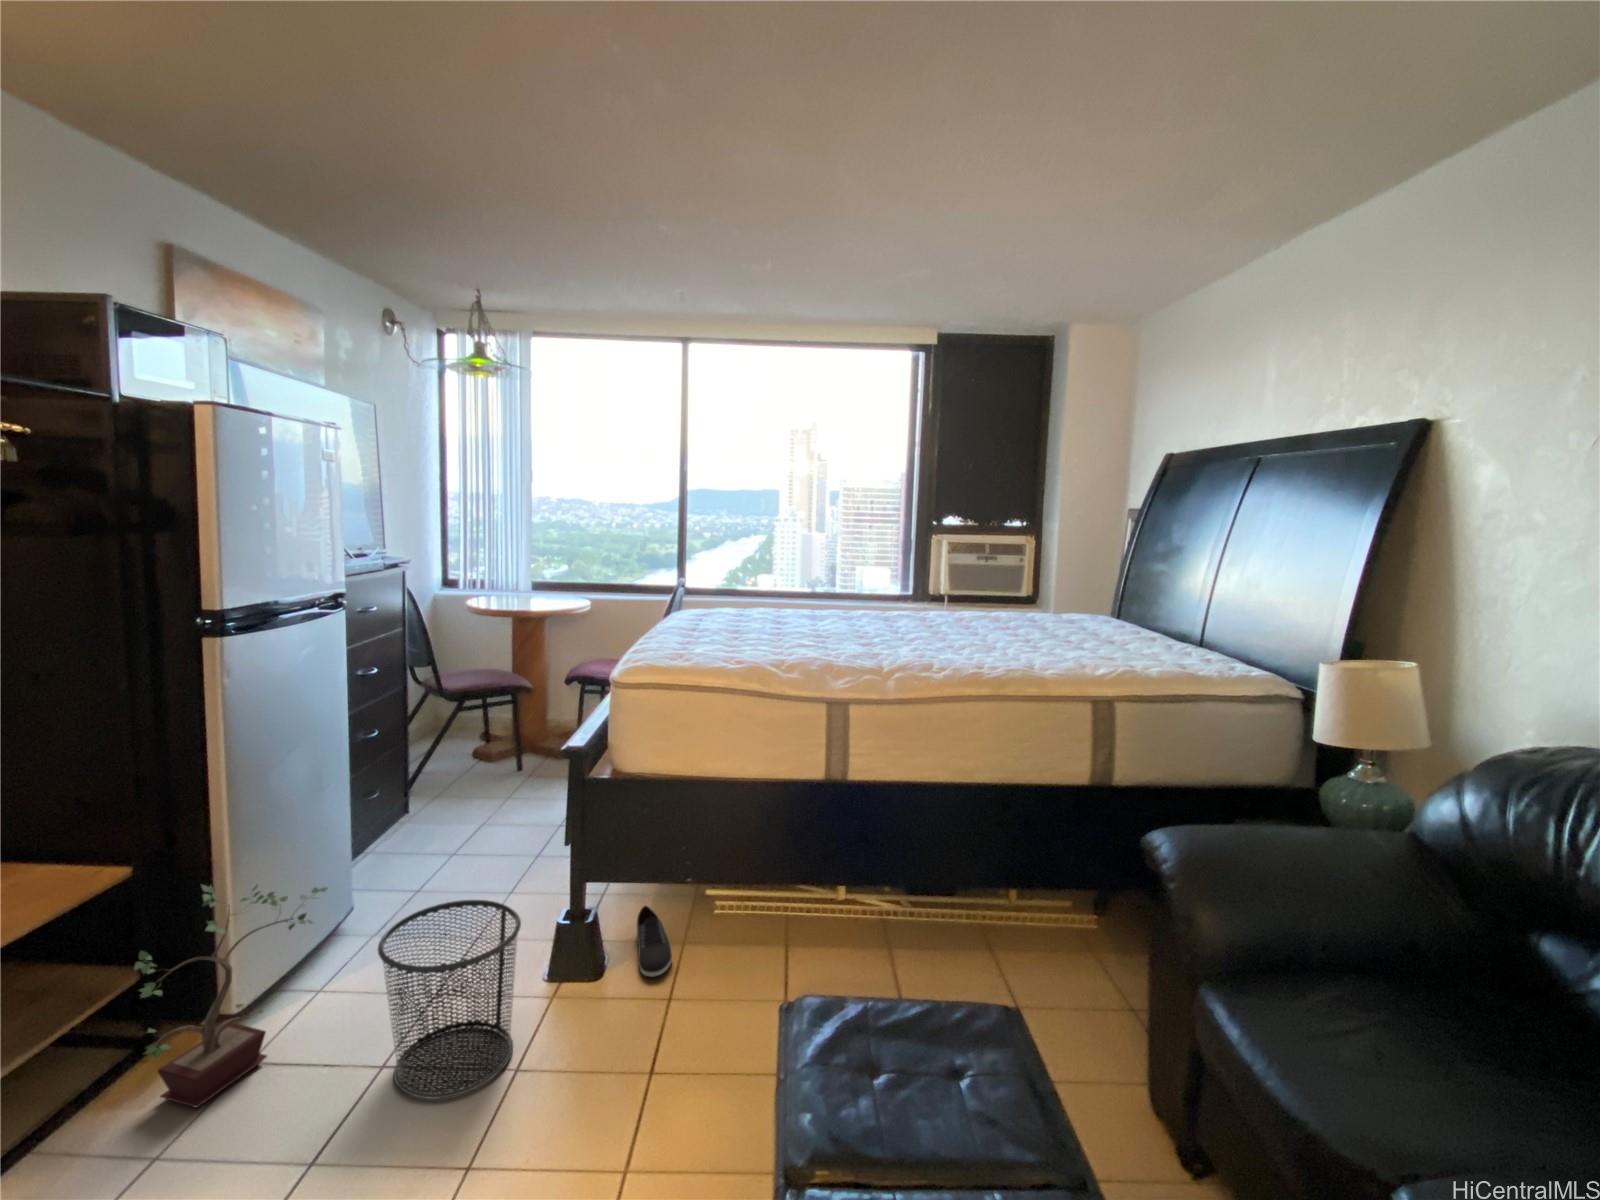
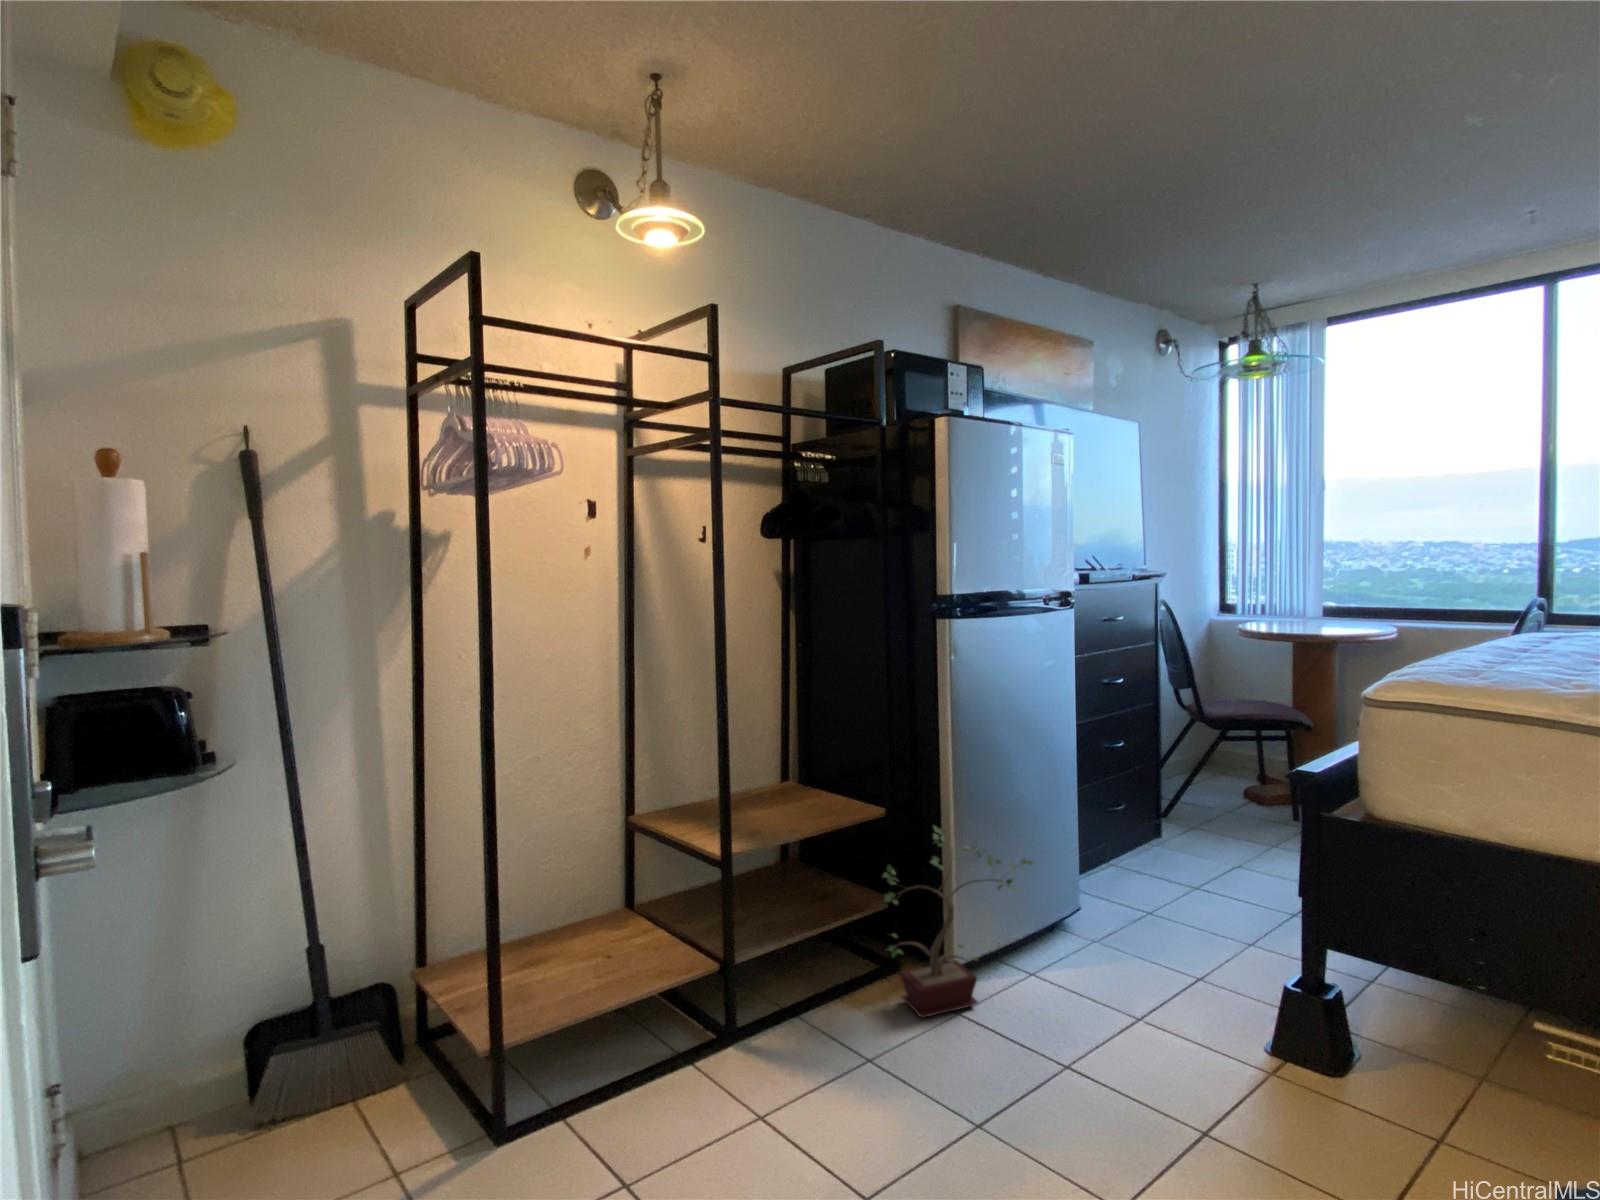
waste bin: present [378,900,521,1099] -> none [1057,908,1214,1127]
shoe: present [637,905,672,977] -> none [1410,1020,1472,1120]

